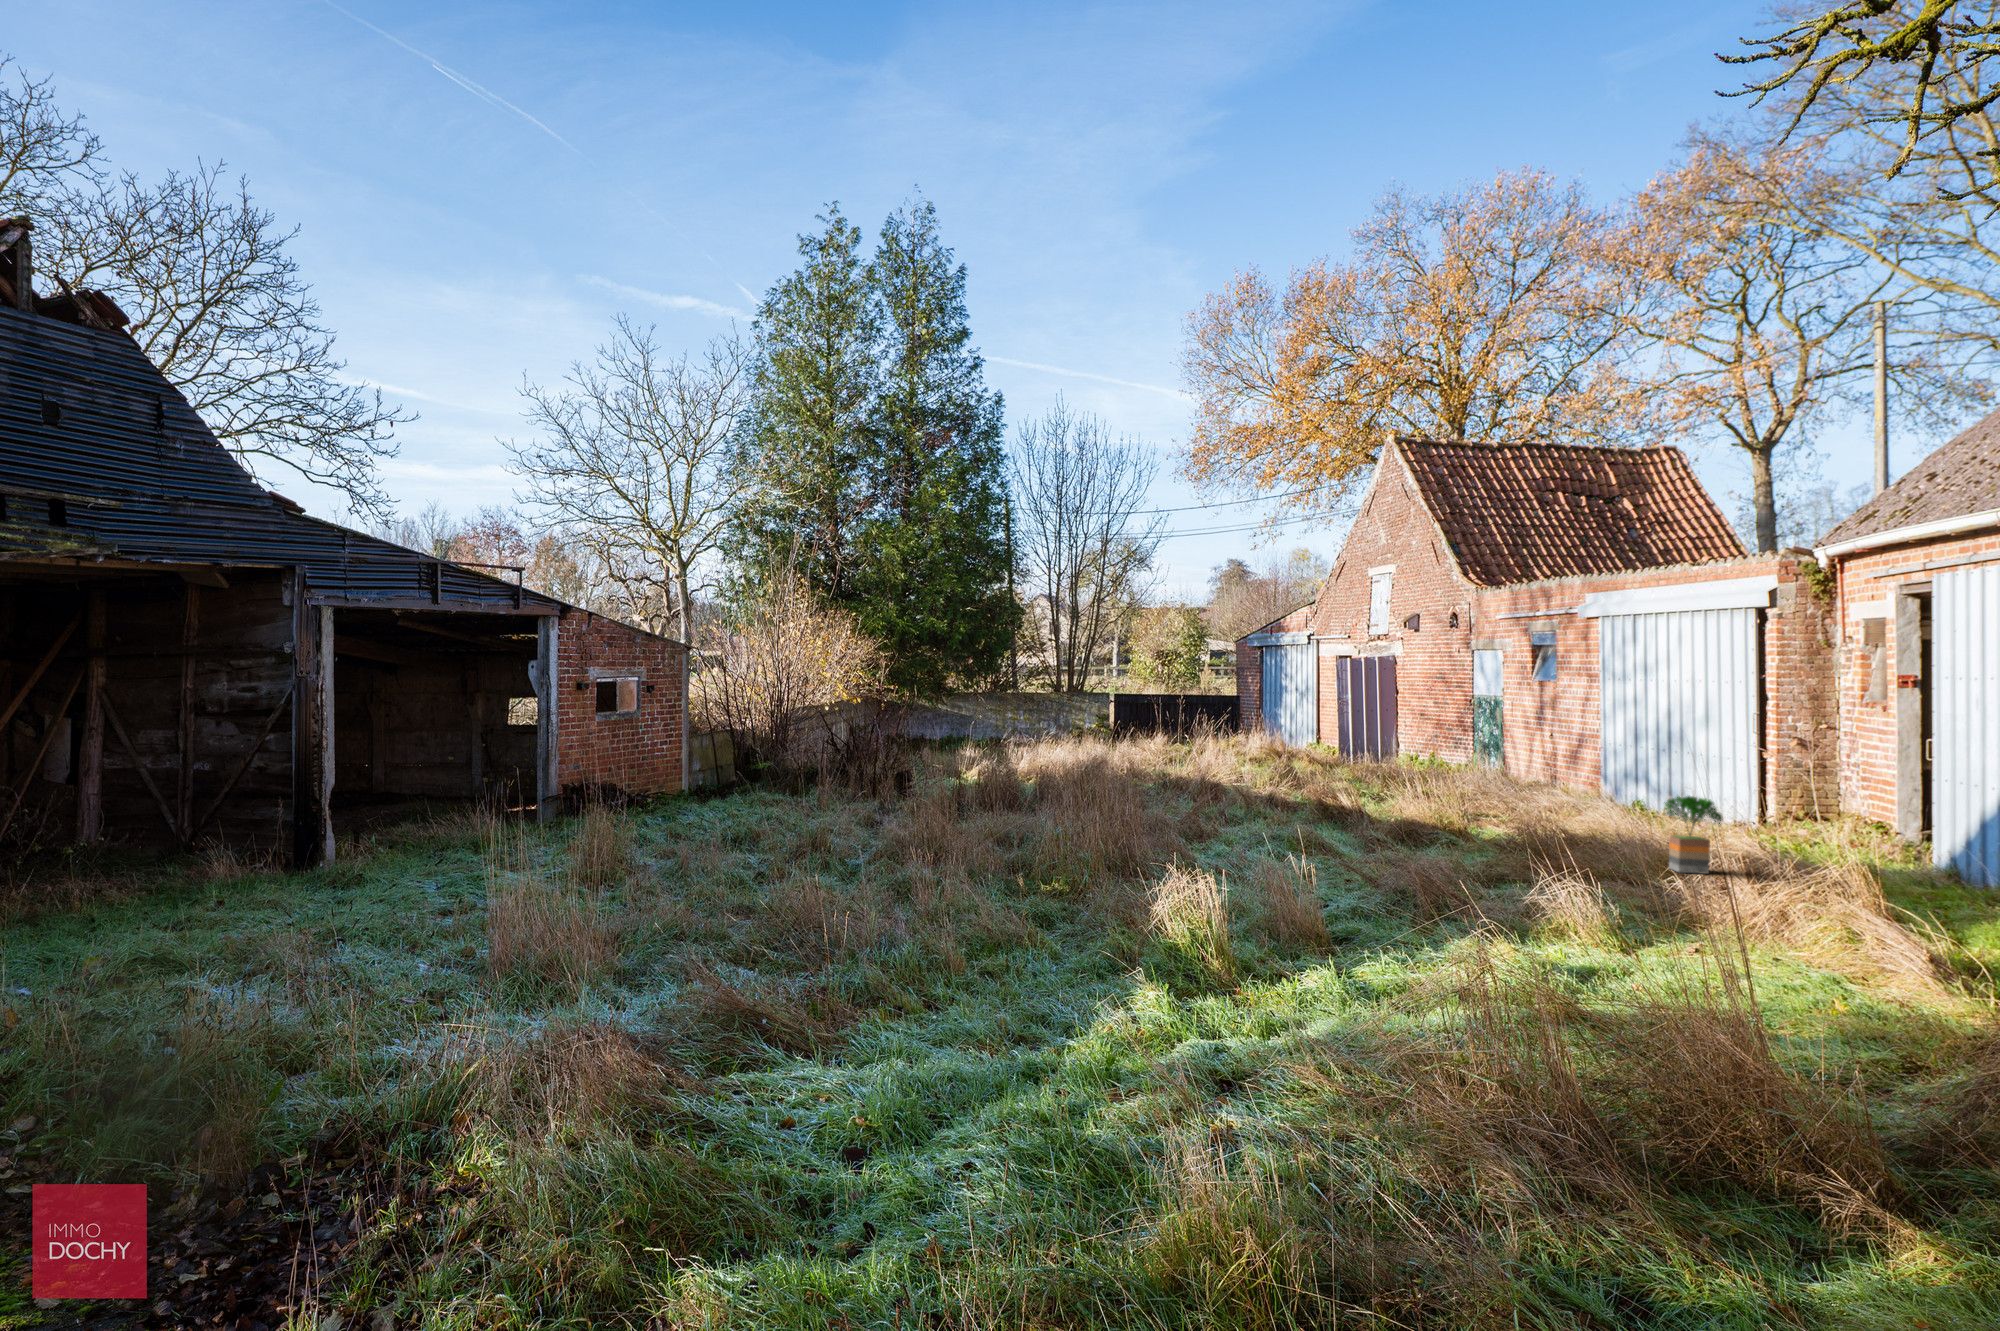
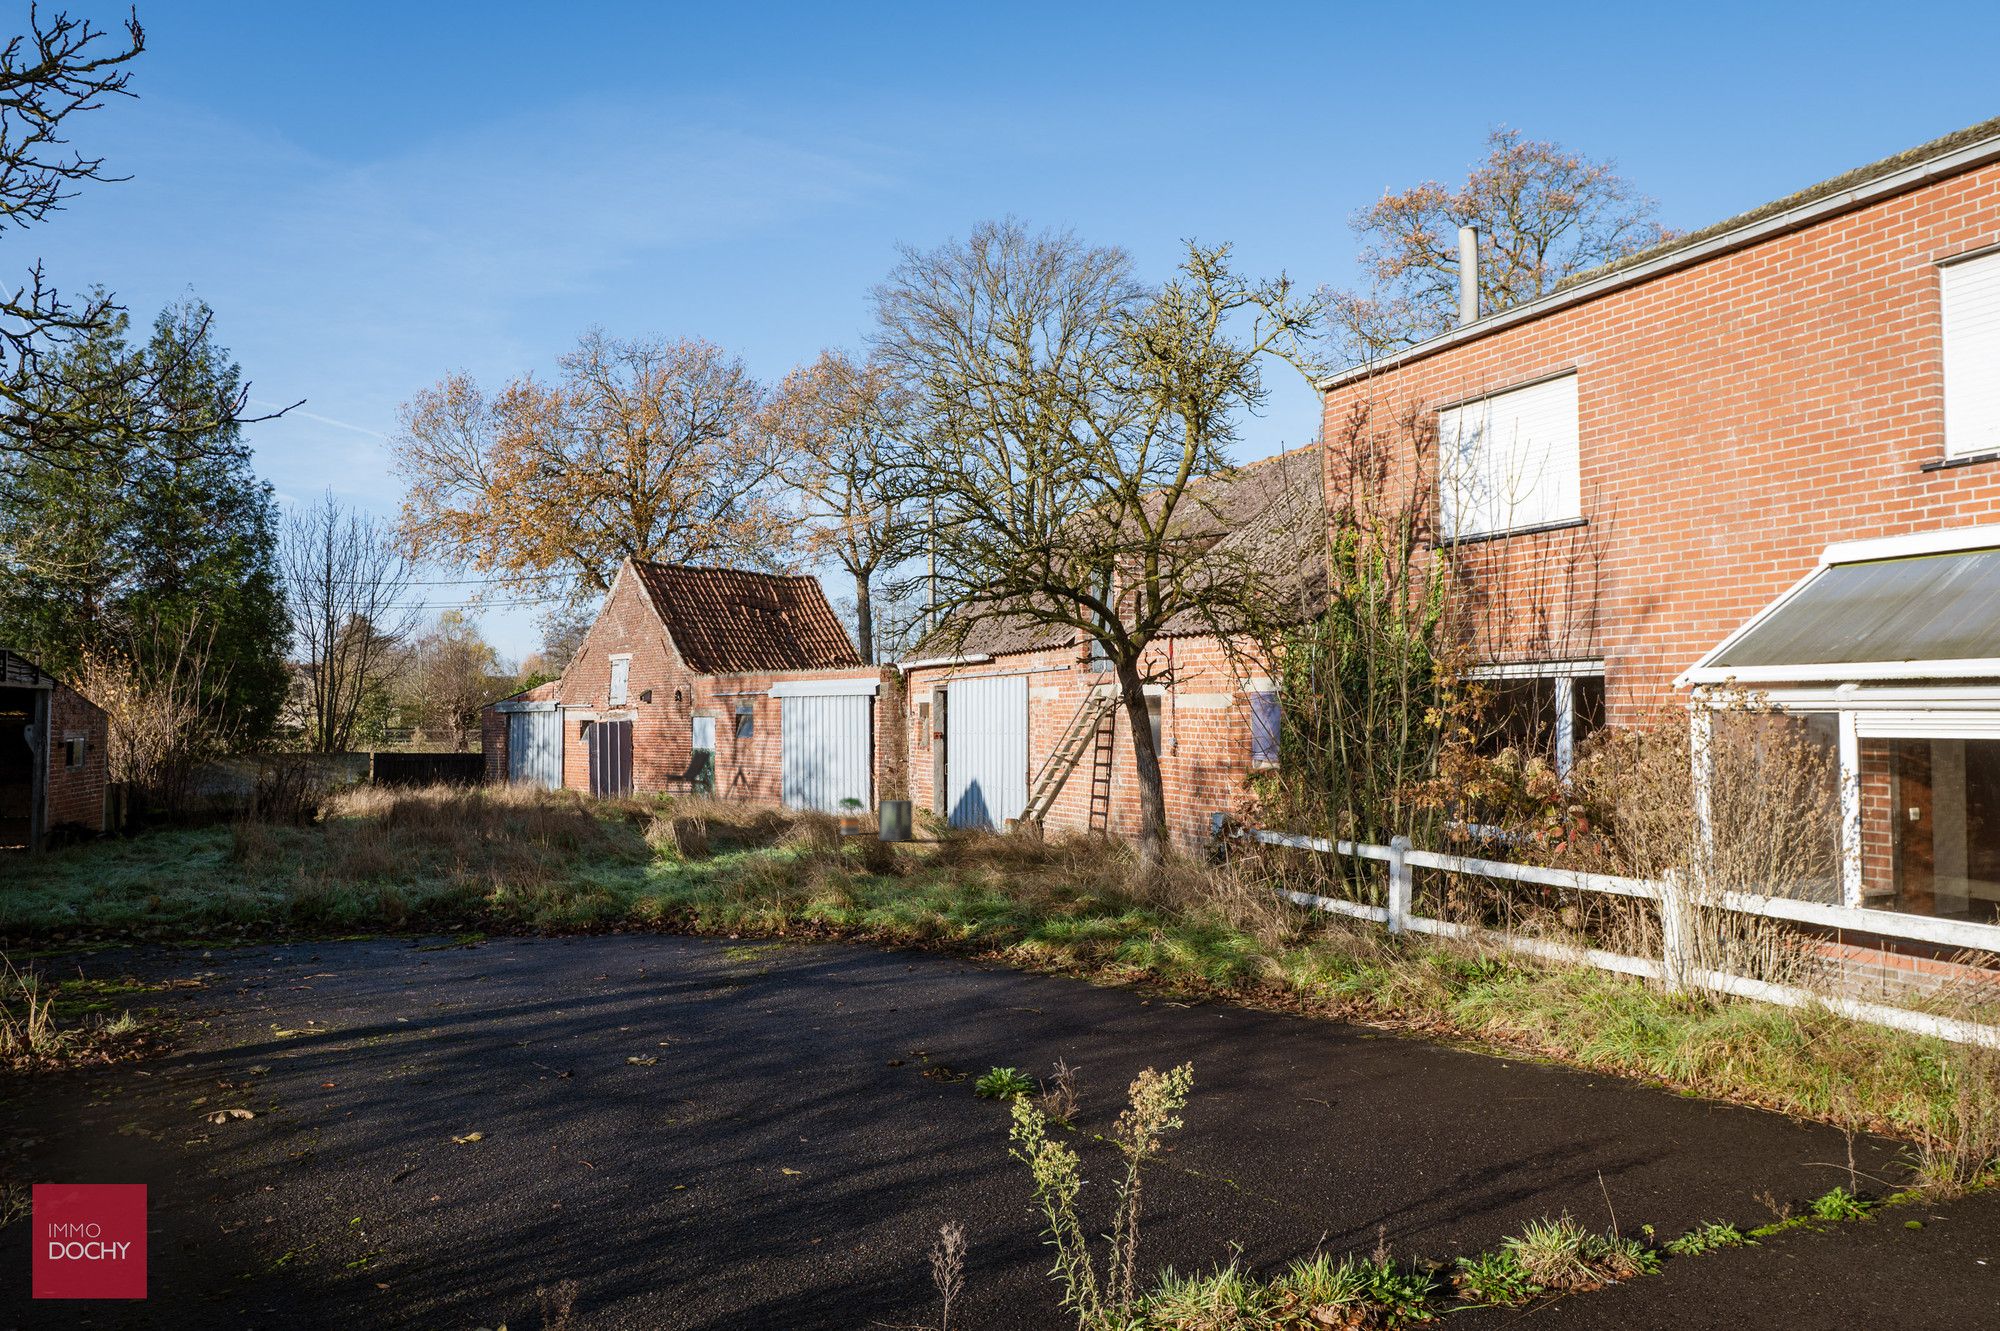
lounge chair: none [1425,700,1495,757] -> present [663,752,710,790]
round table: none [1492,721,1571,774] -> present [725,765,759,797]
storage box: none [1752,811,1842,909] -> present [879,800,913,842]

